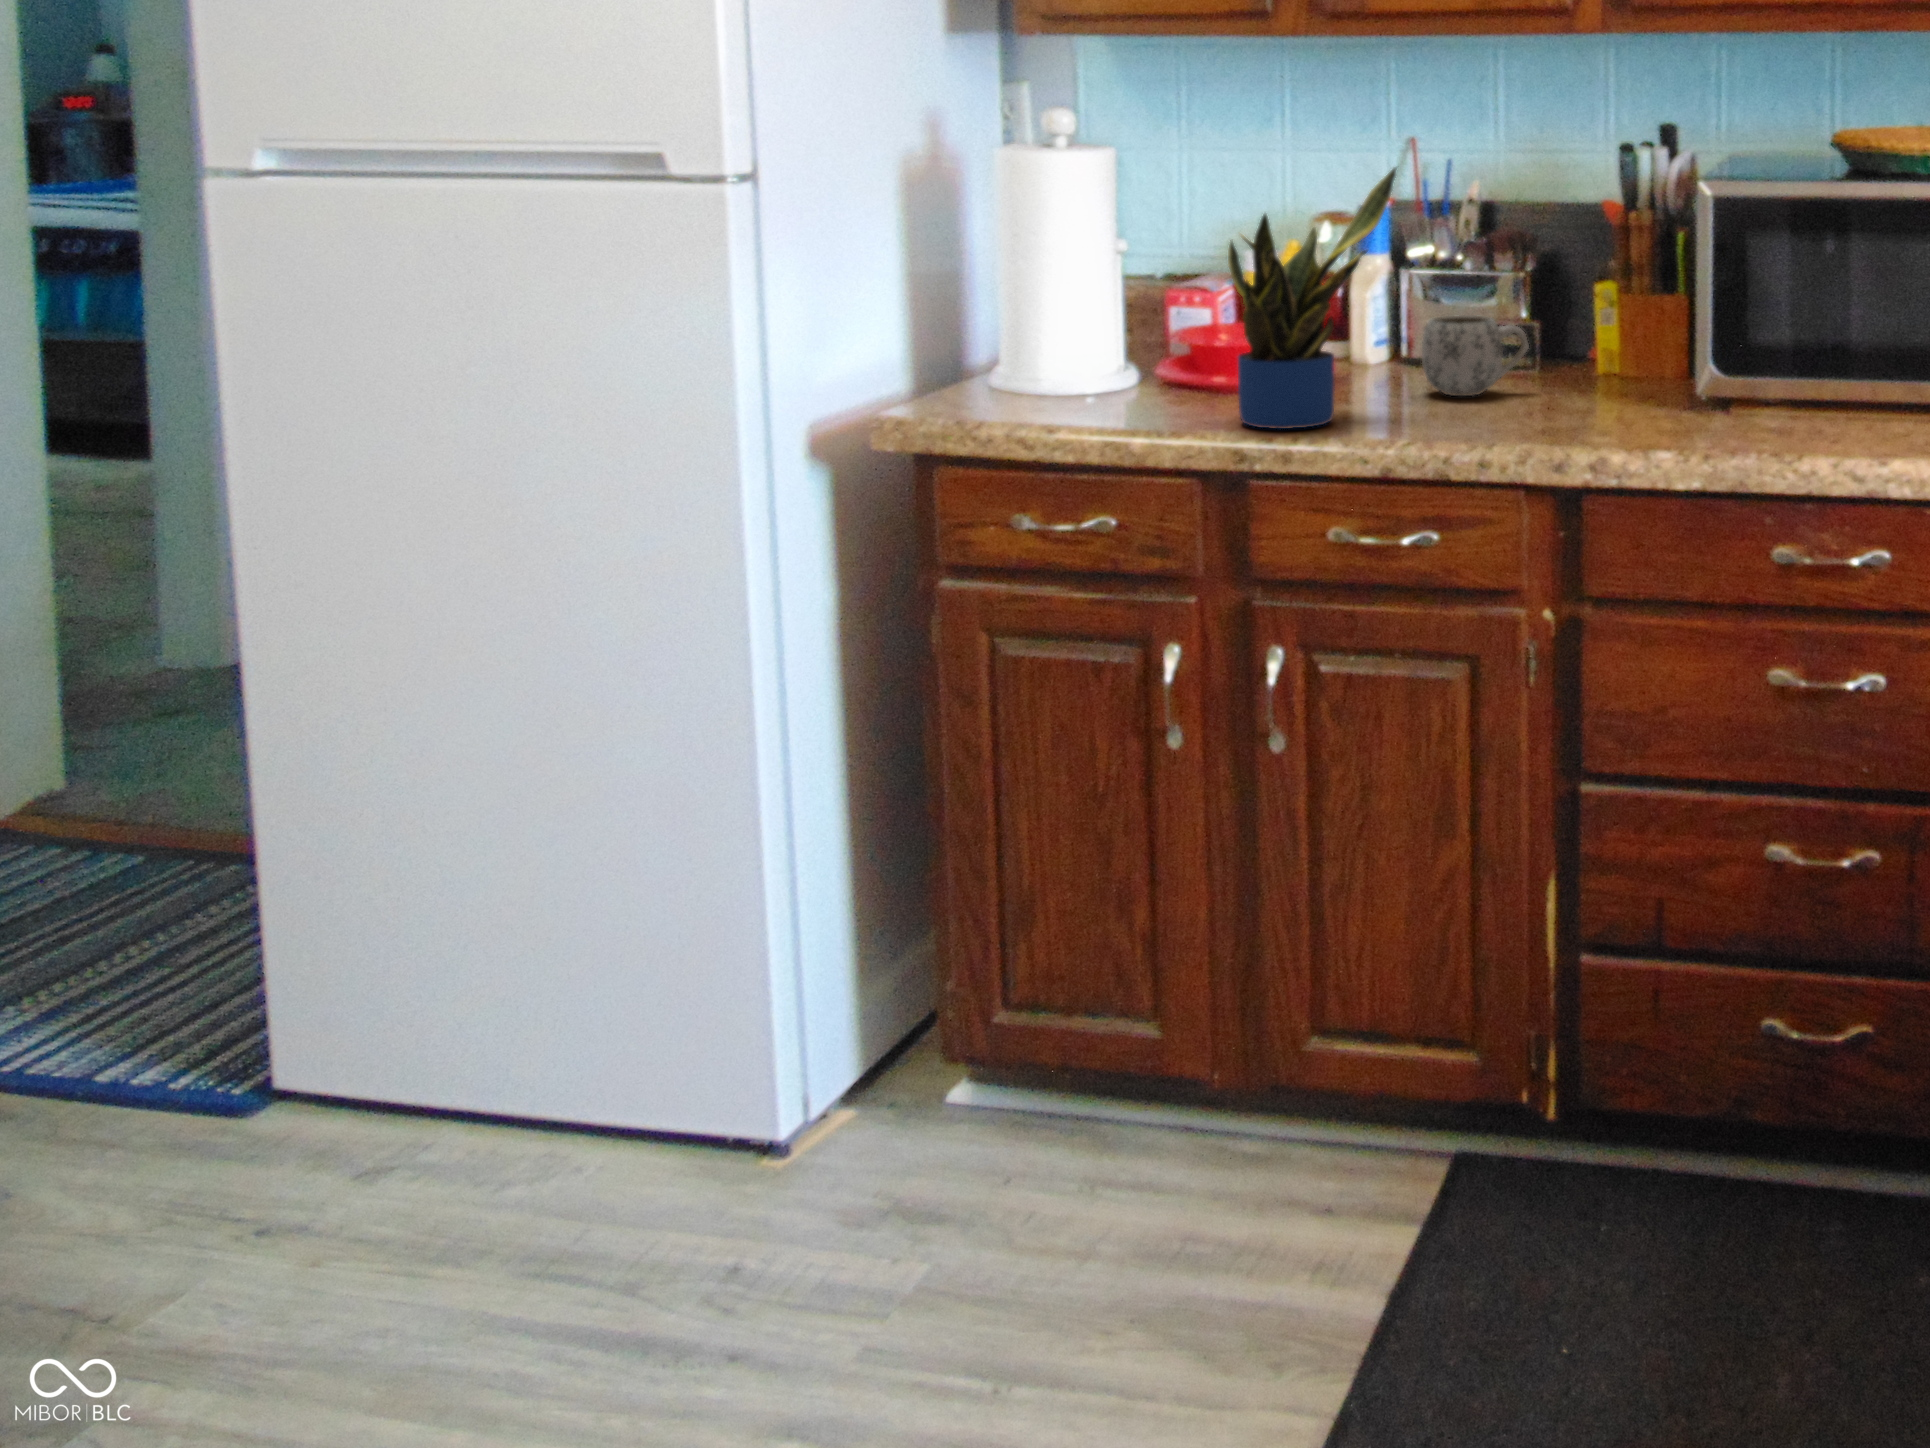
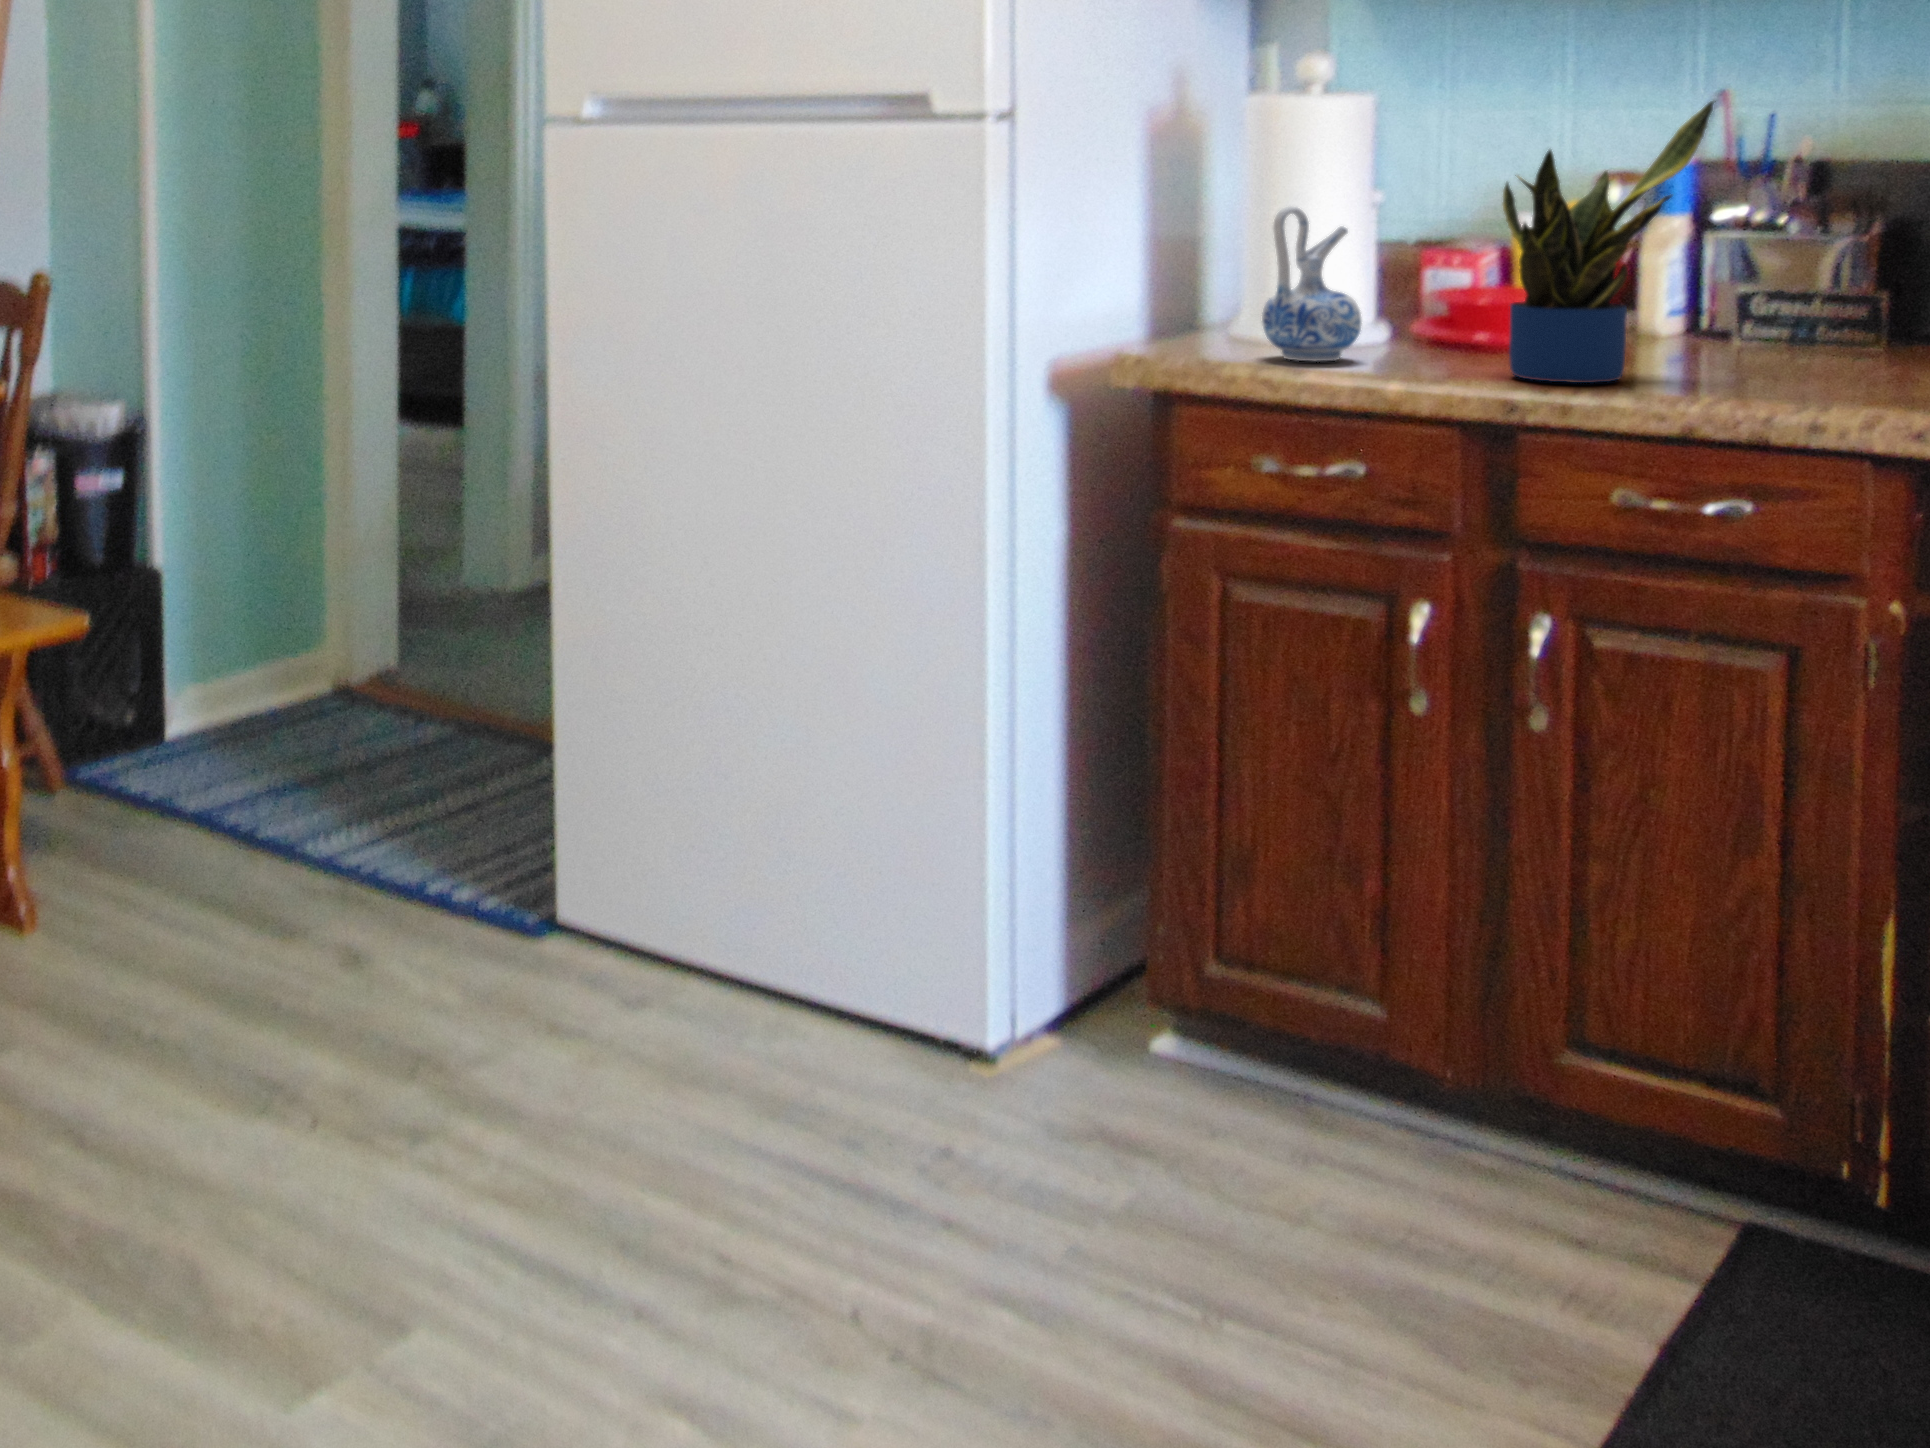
ceramic pitcher: none [1018,267,1110,417] -> present [1262,207,1362,361]
mug: present [1422,315,1529,396] -> none [1734,278,1877,368]

